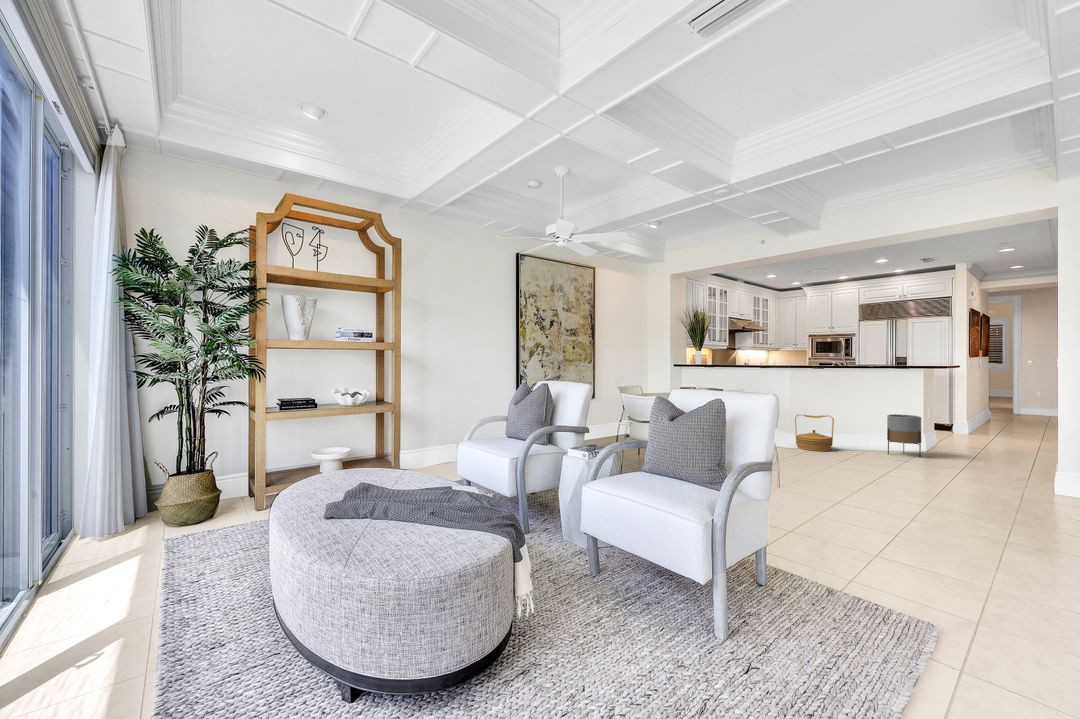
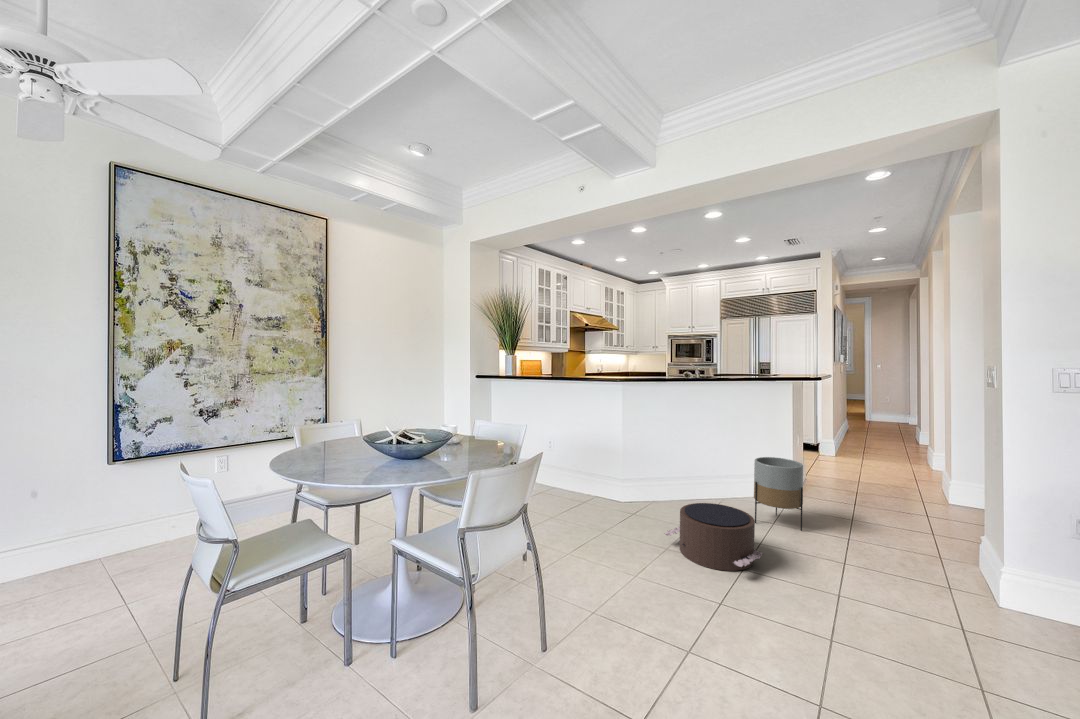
woven basket: present [795,414,834,451] -> none [623,458,678,521]
pouf: none [828,436,892,466] -> present [664,503,764,571]

